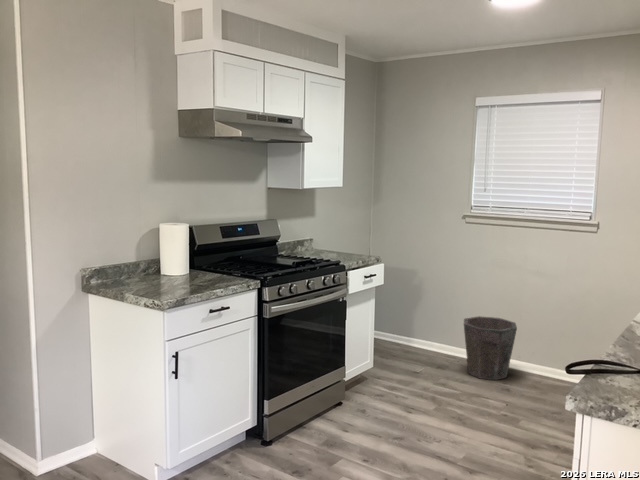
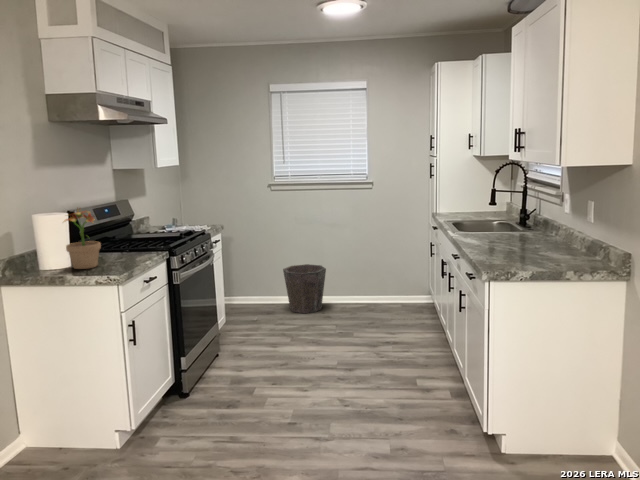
potted plant: none [139,224,177,288] -> present [64,210,101,269]

